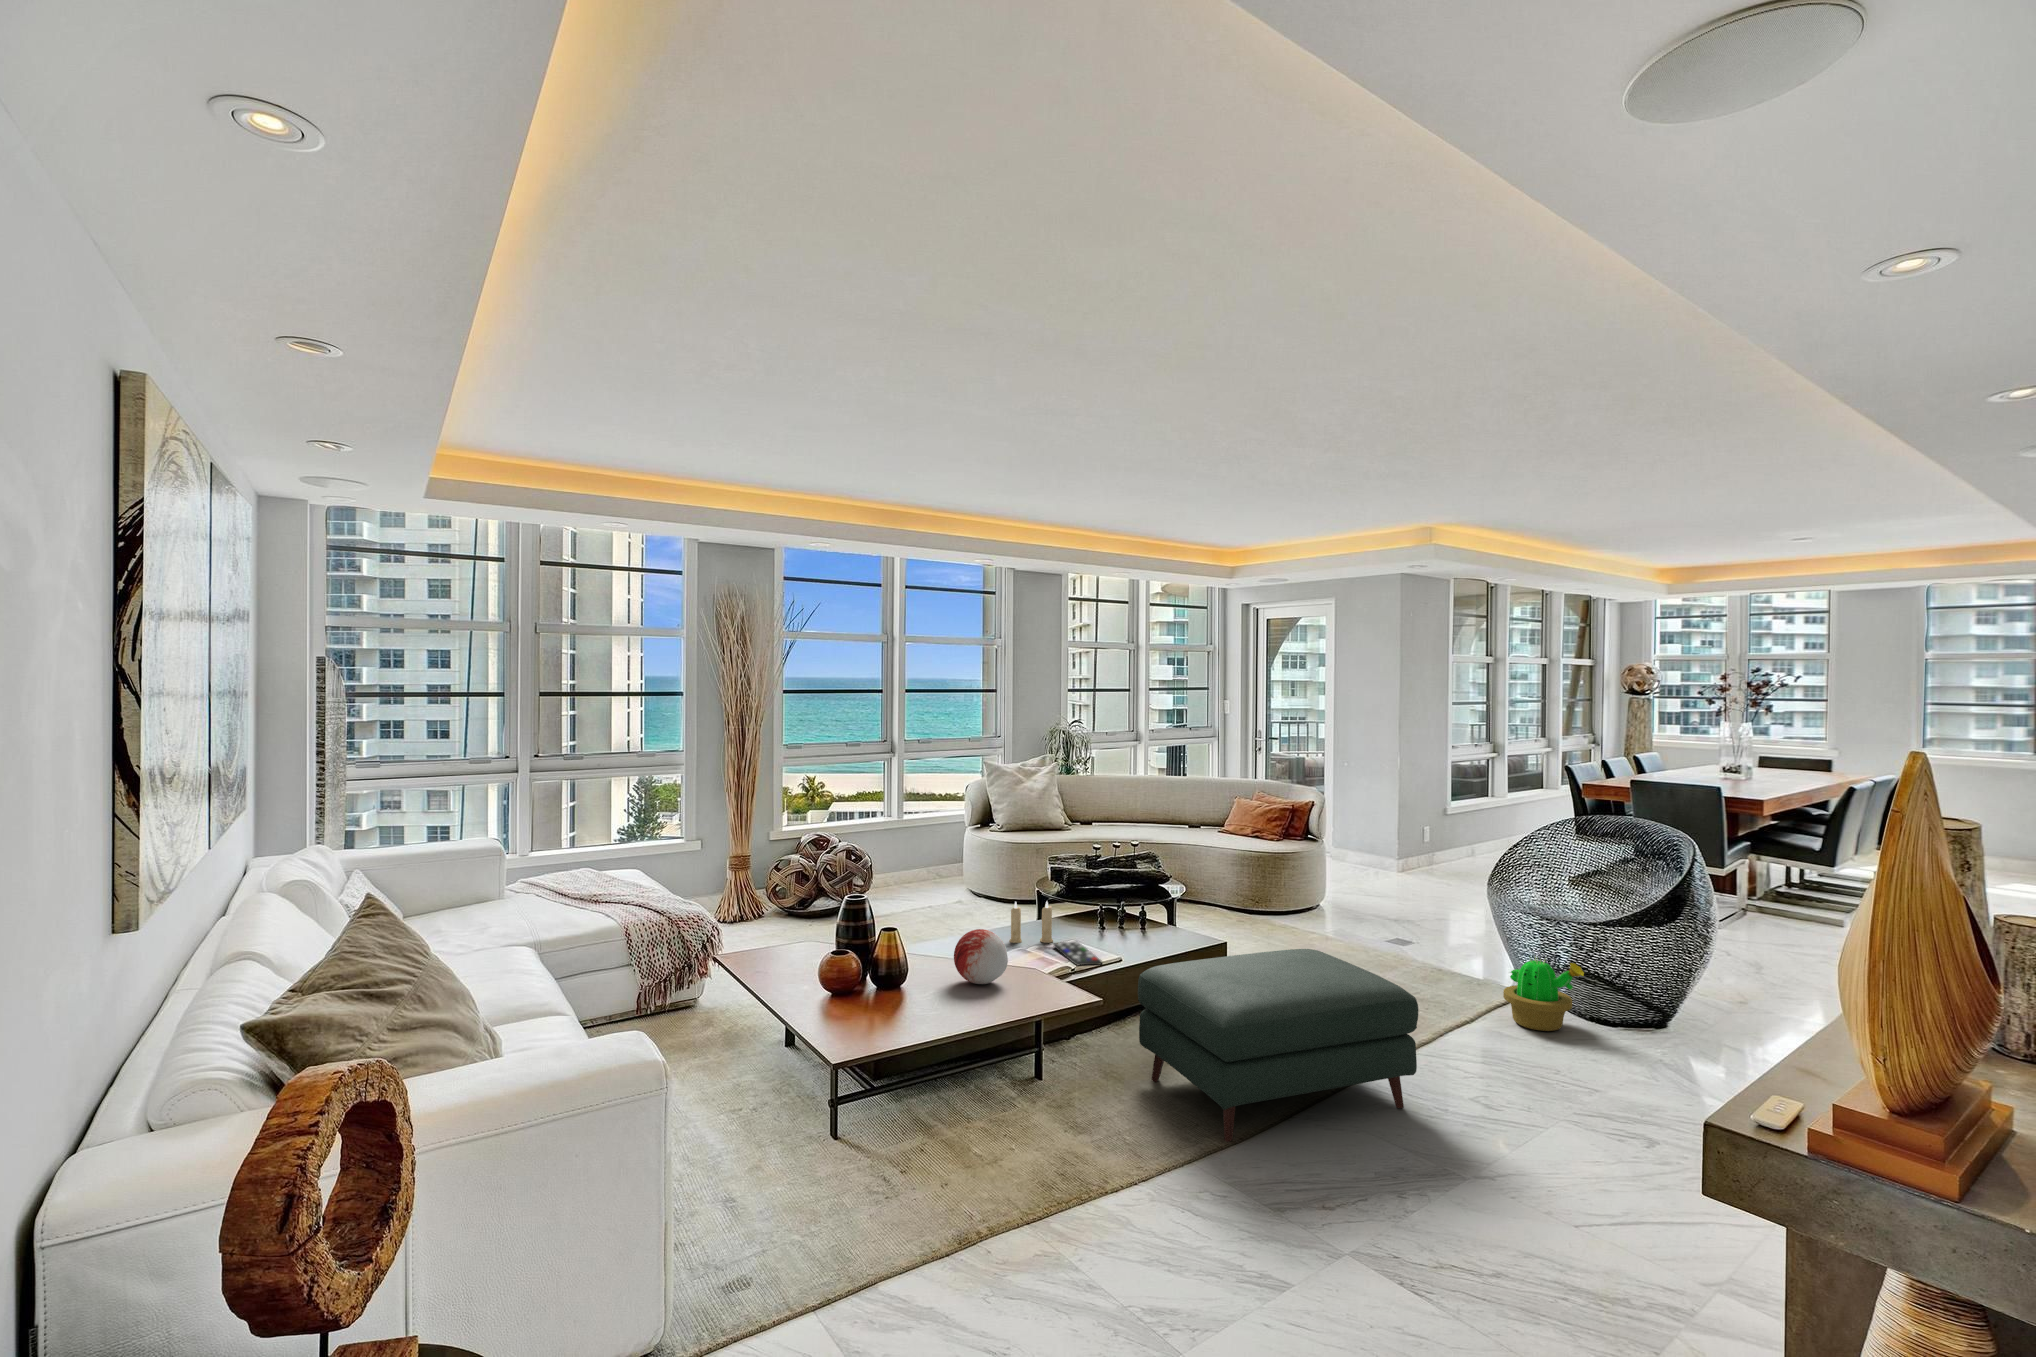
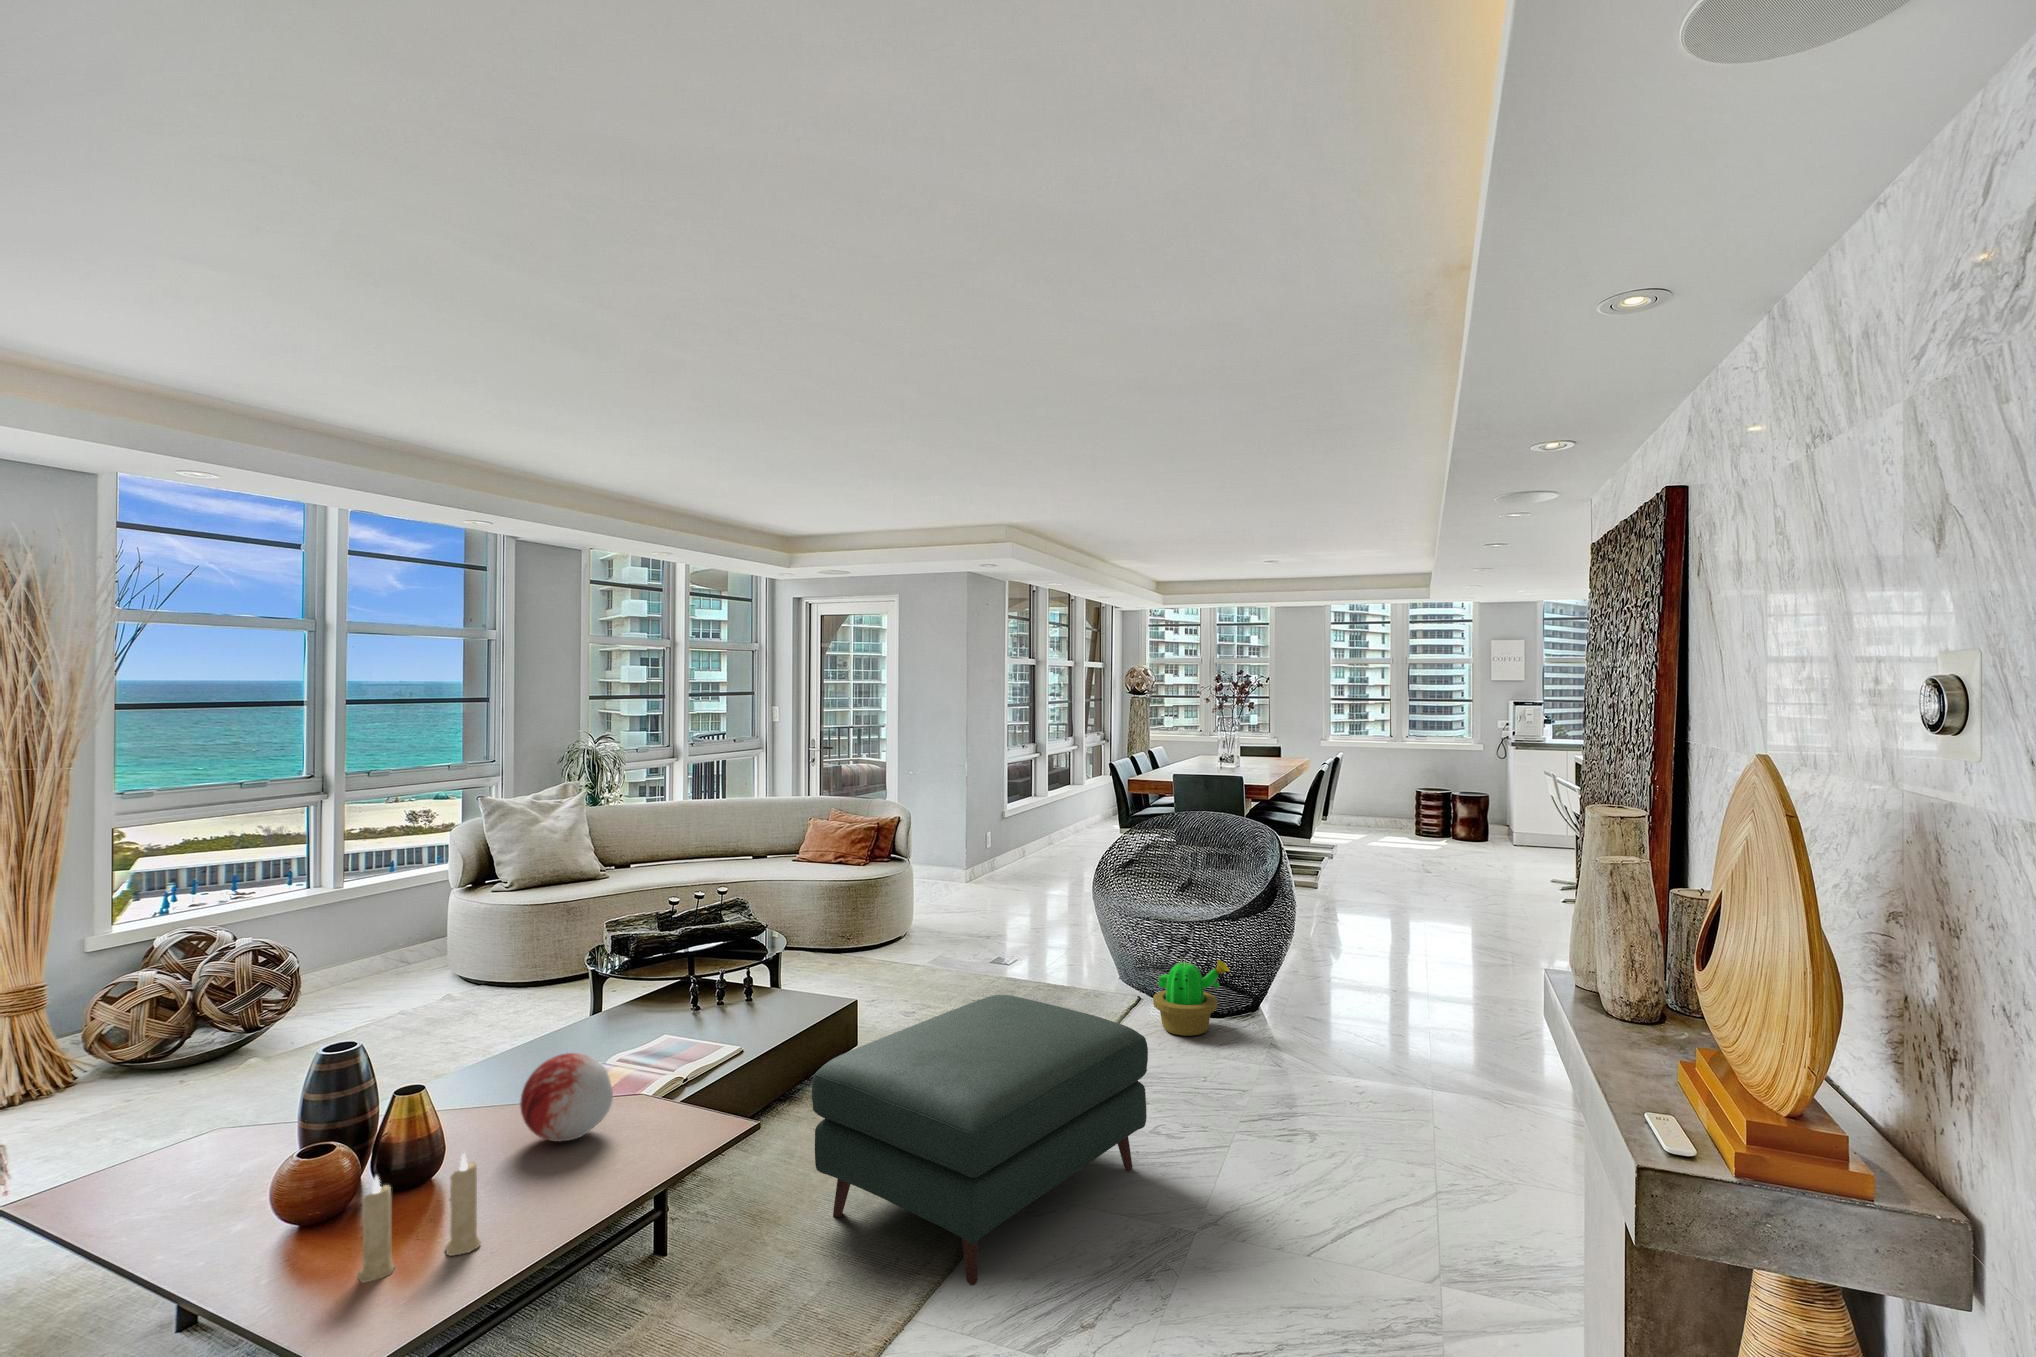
candle: present [1009,901,1053,943] -> present [358,1154,481,1282]
remote control: present [1053,941,1102,966] -> none [651,1035,734,1075]

